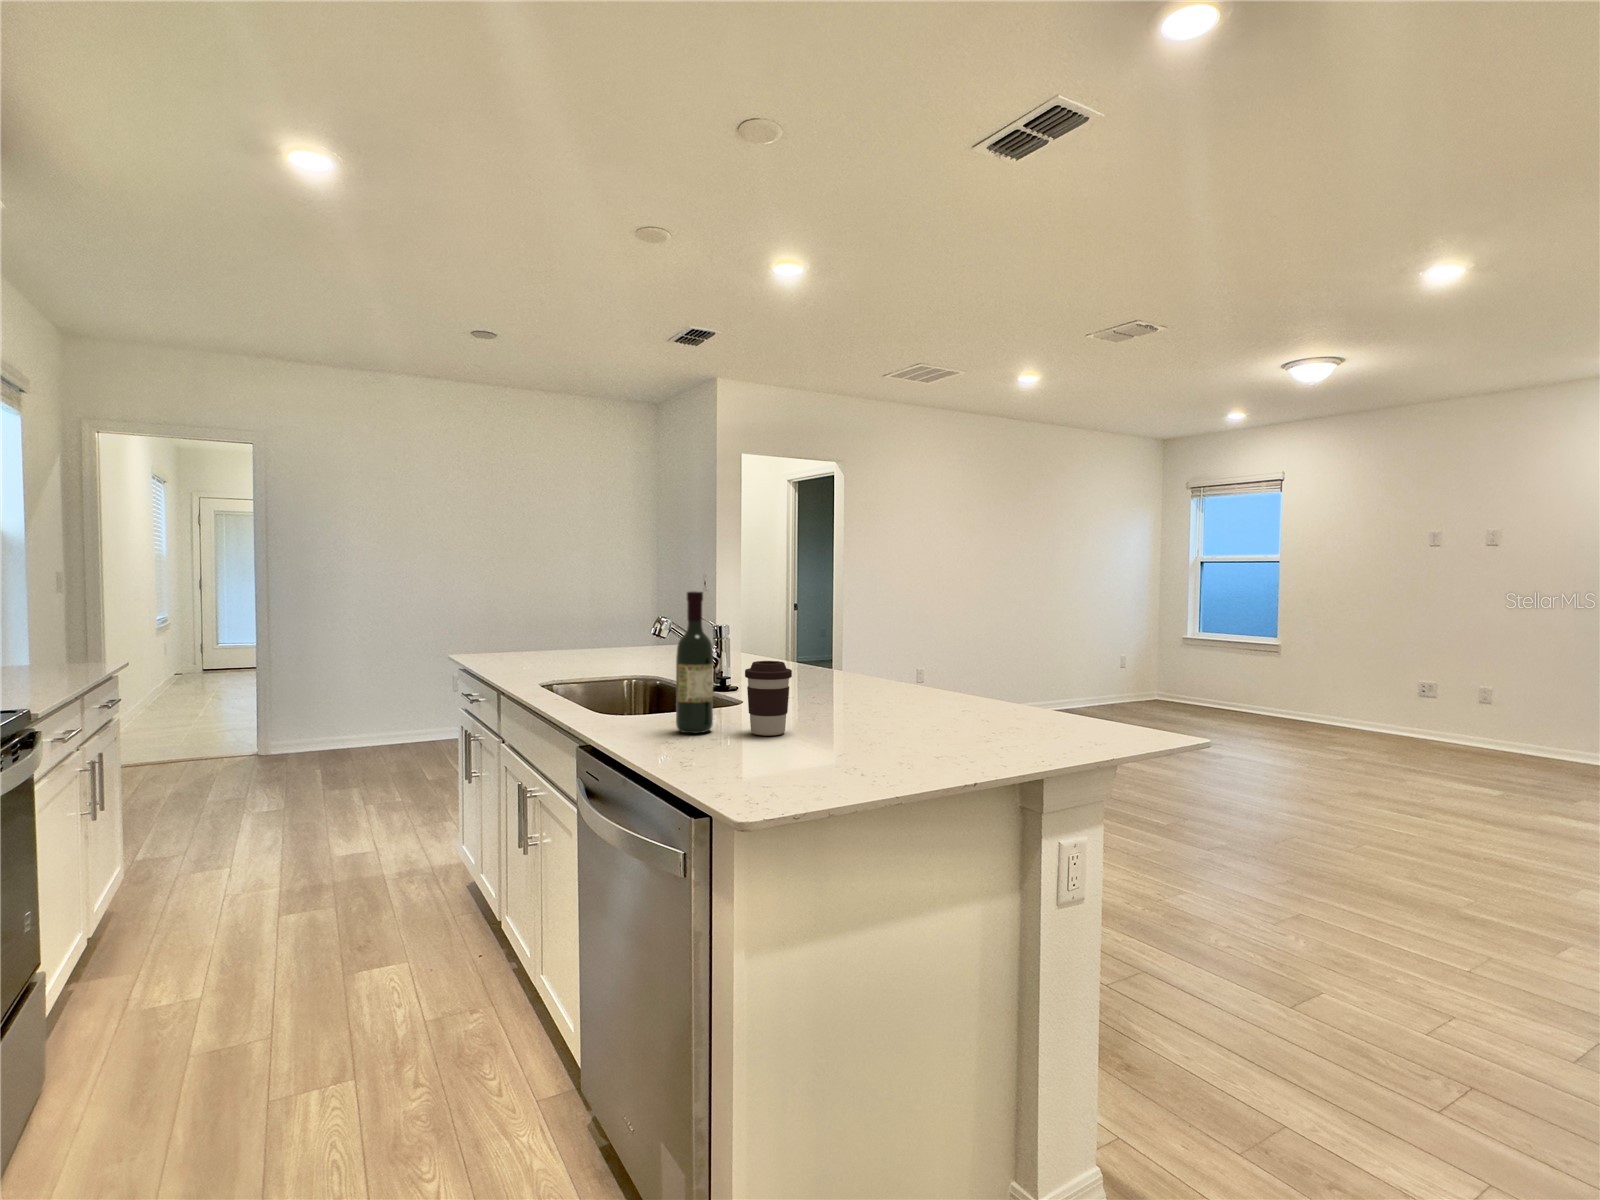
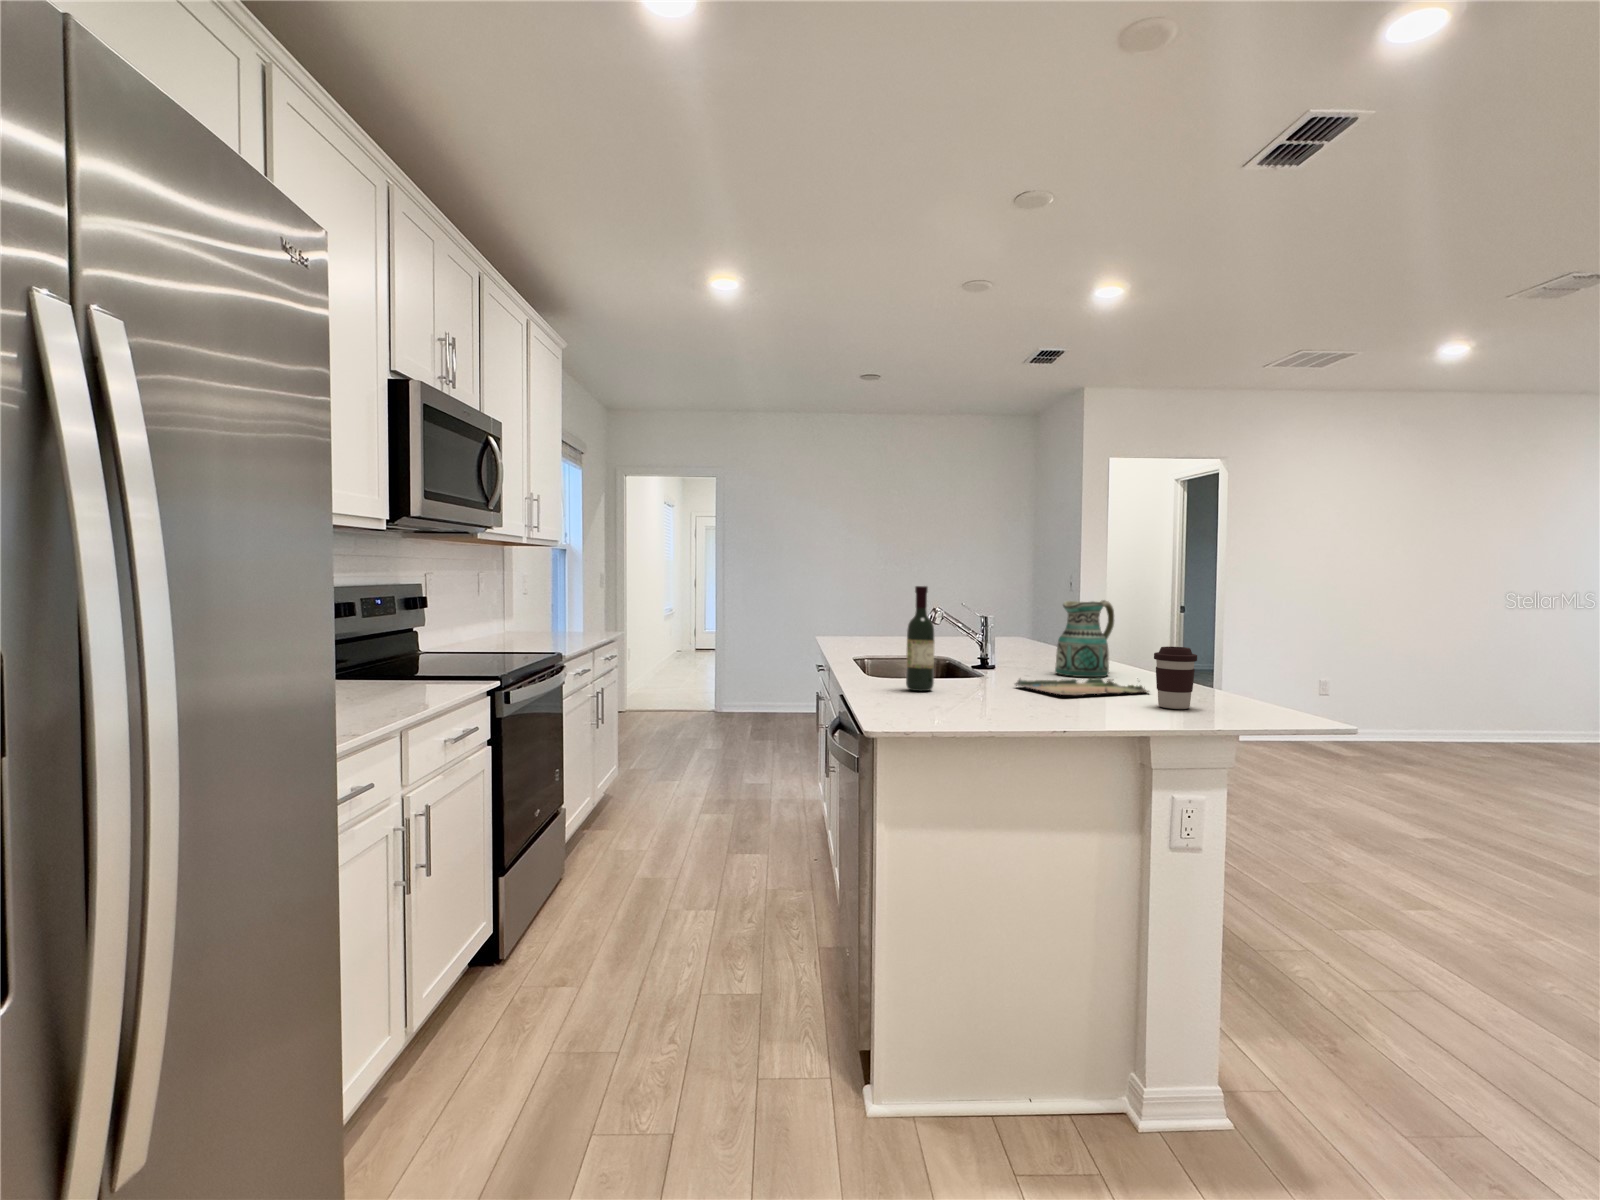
ceramic pitcher: none [804,602,862,692] -> present [1055,600,1114,677]
coffee cup: present [745,661,792,736] -> present [1154,647,1197,709]
tray: none [796,692,945,723] -> present [1015,678,1149,695]

